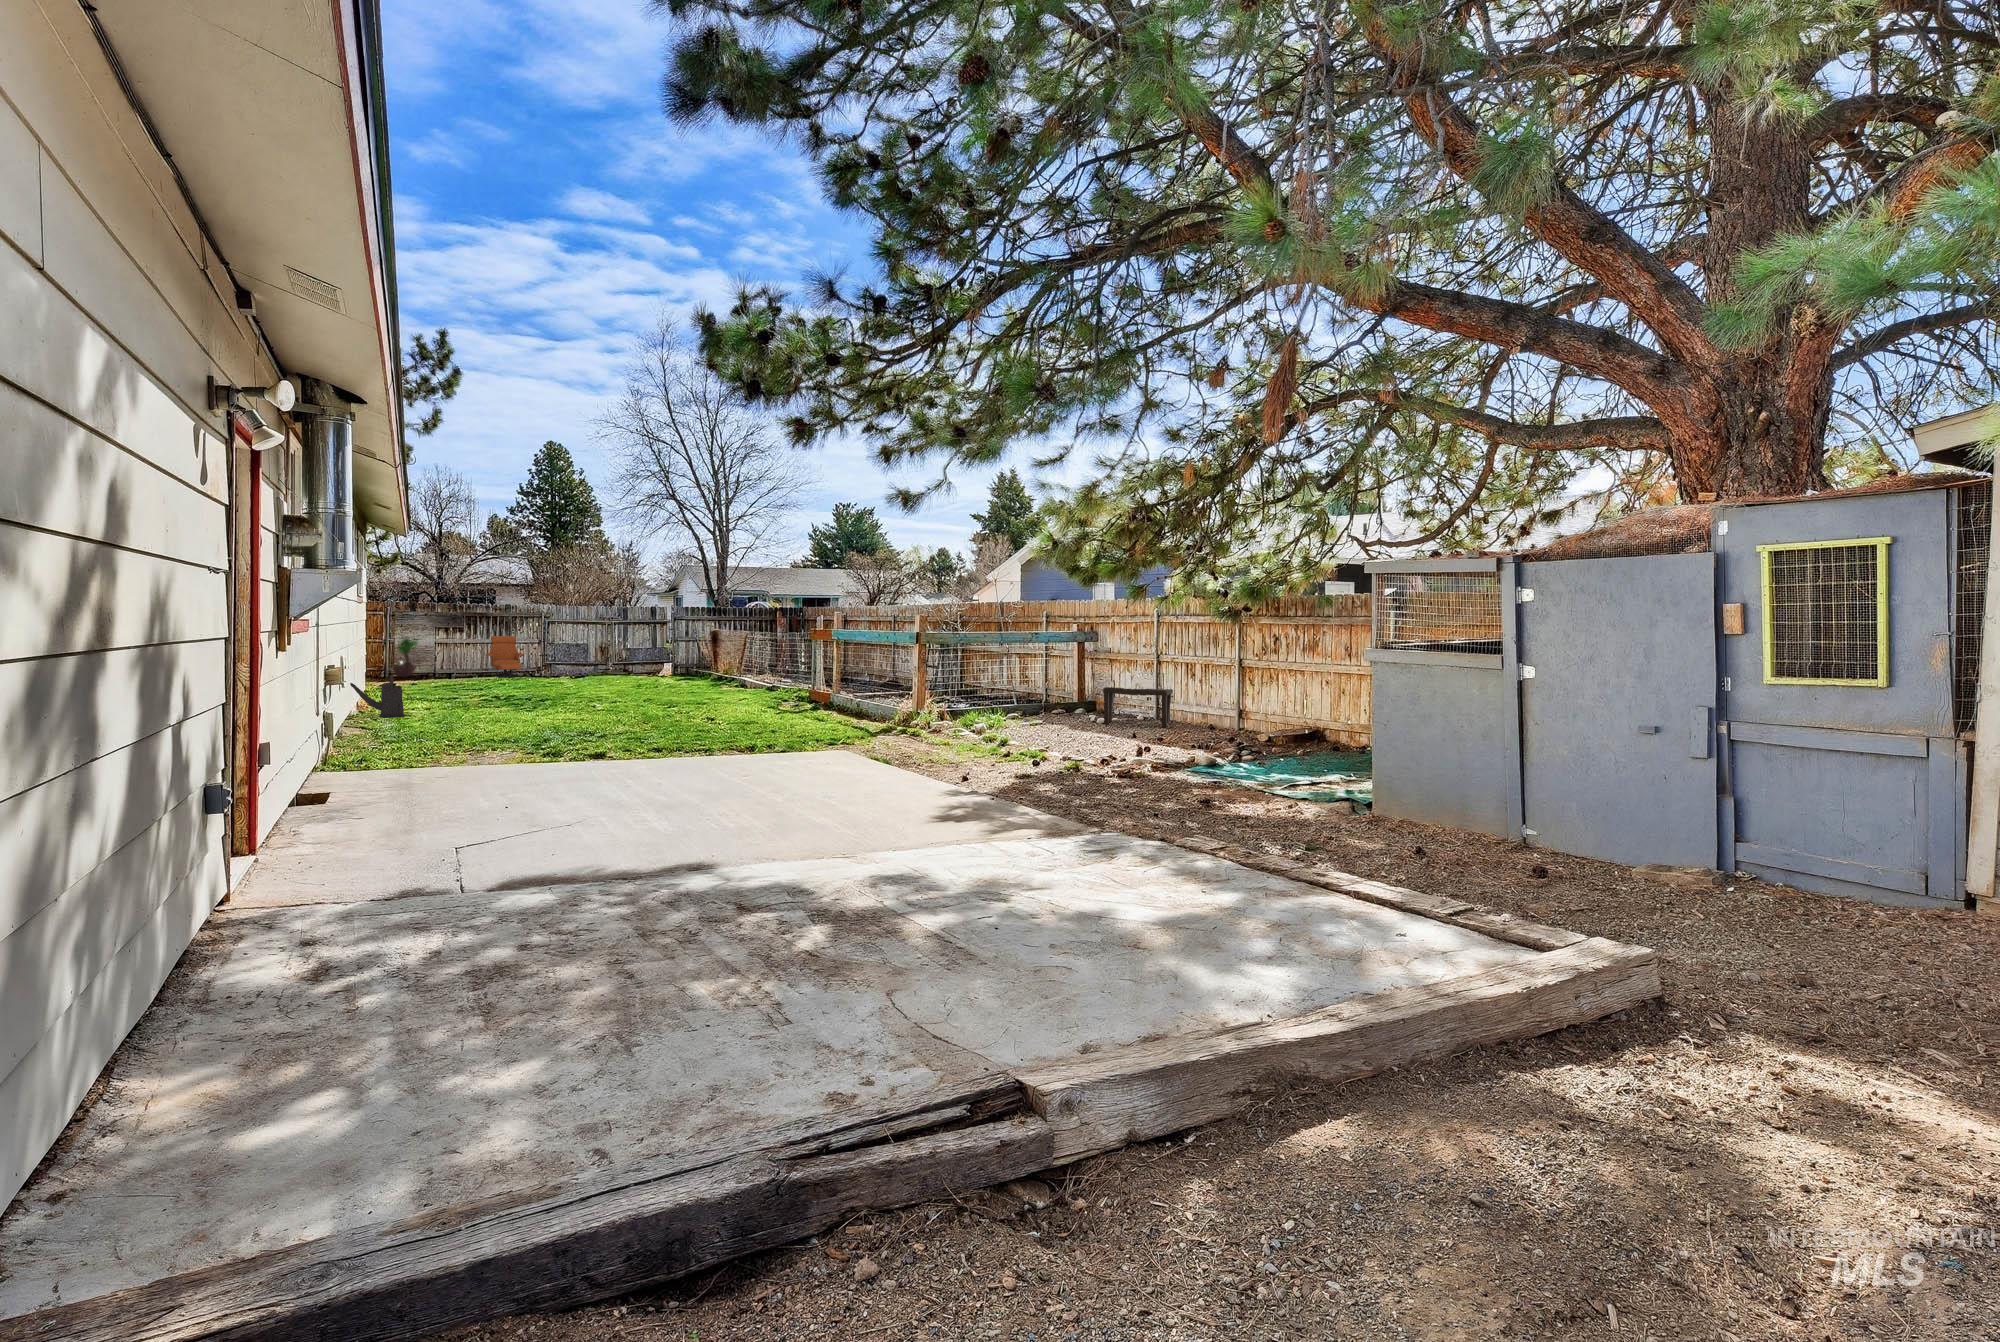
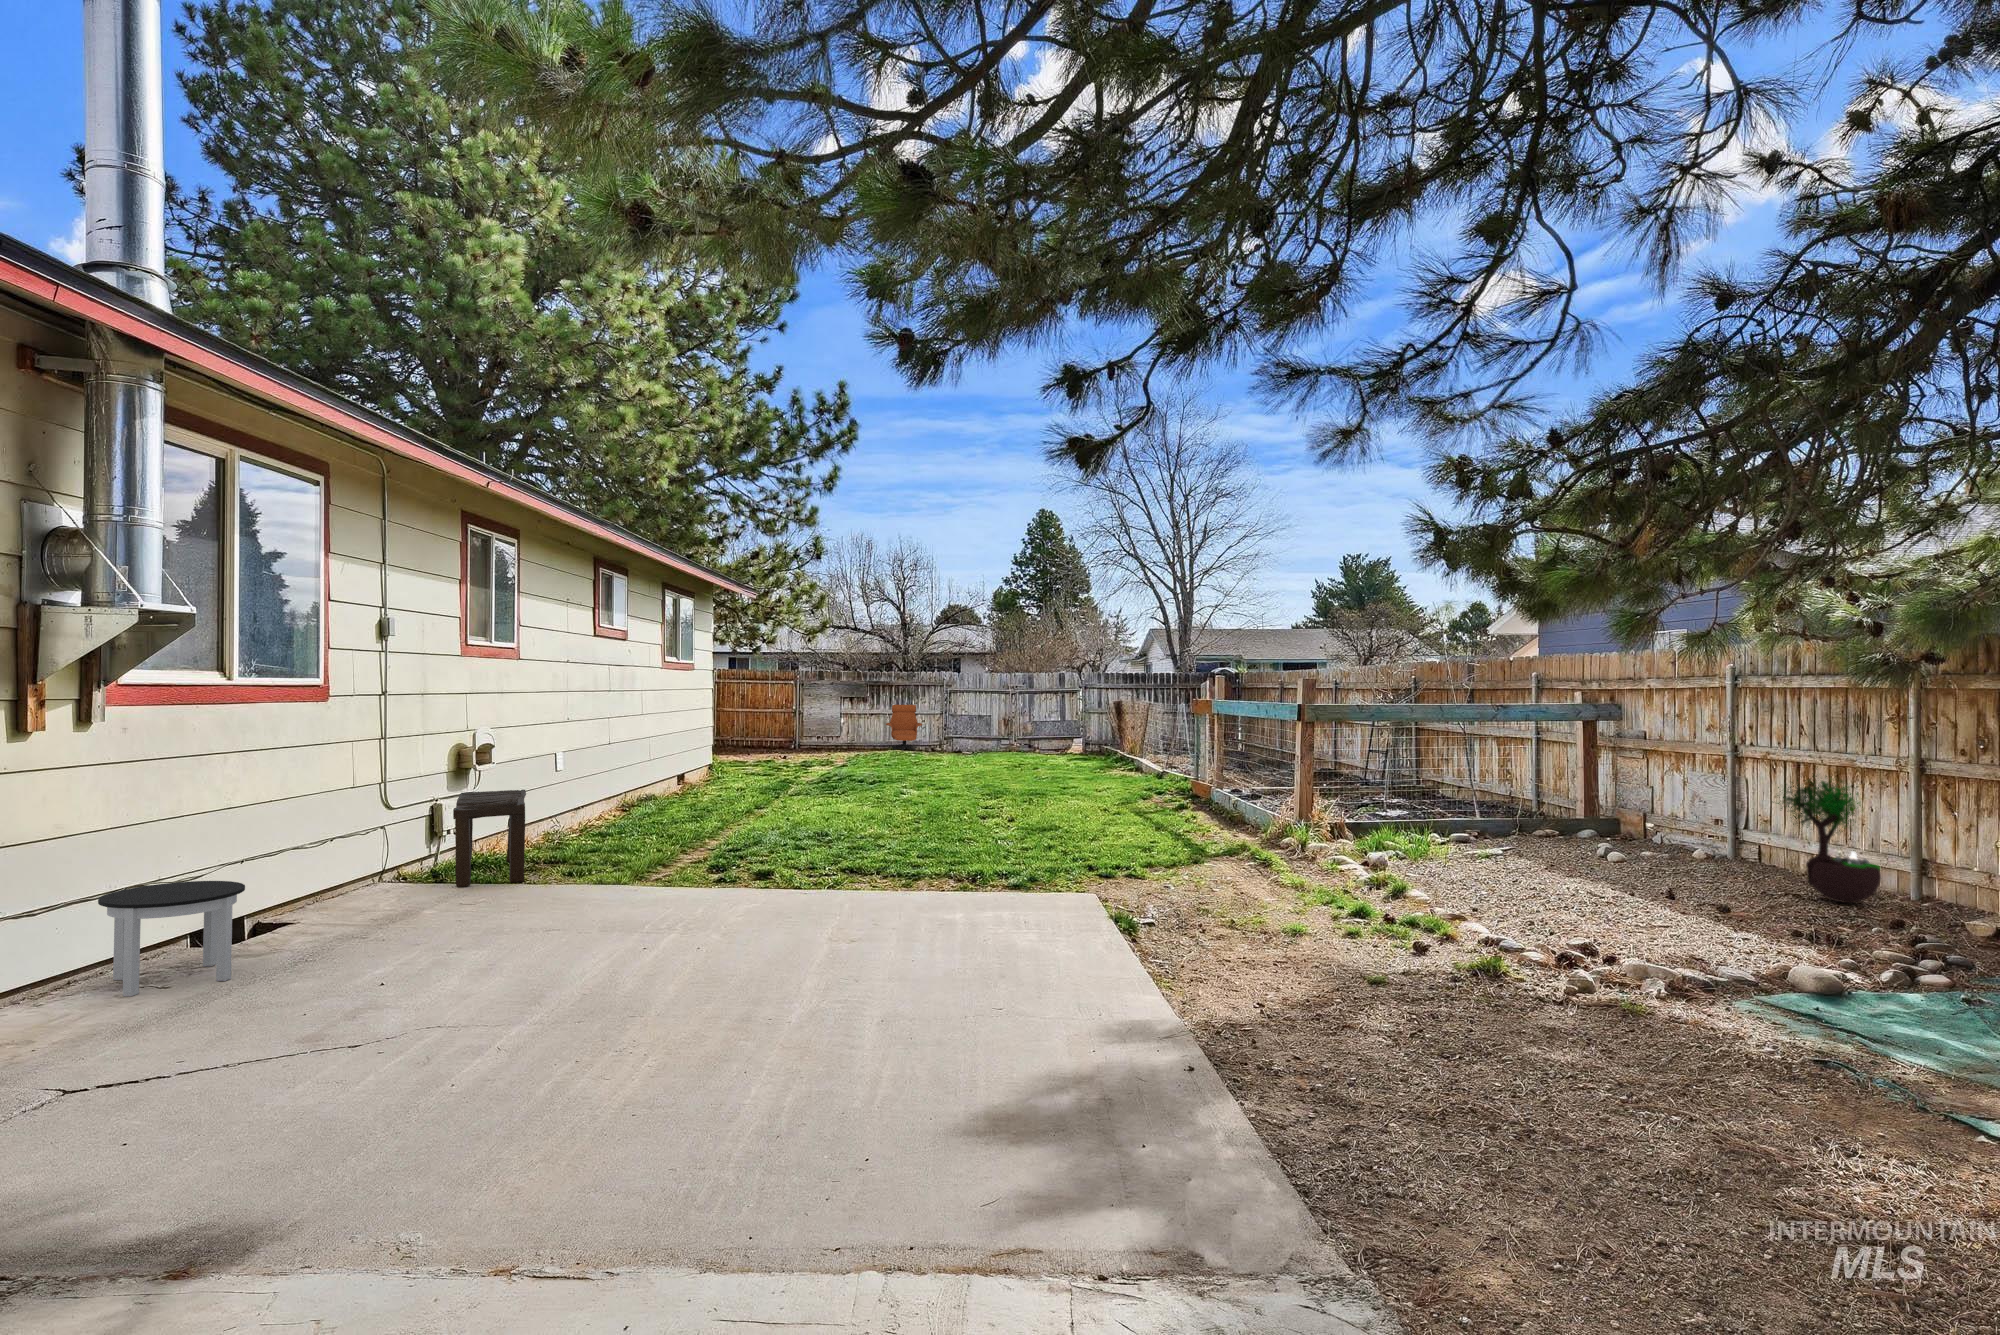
potted tree: present [393,637,418,678] -> present [1777,776,1881,903]
watering can: present [350,675,412,717] -> none [666,744,722,790]
bench: present [1103,687,1173,728] -> present [453,790,526,887]
round table: none [250,778,356,859] -> present [98,881,245,996]

